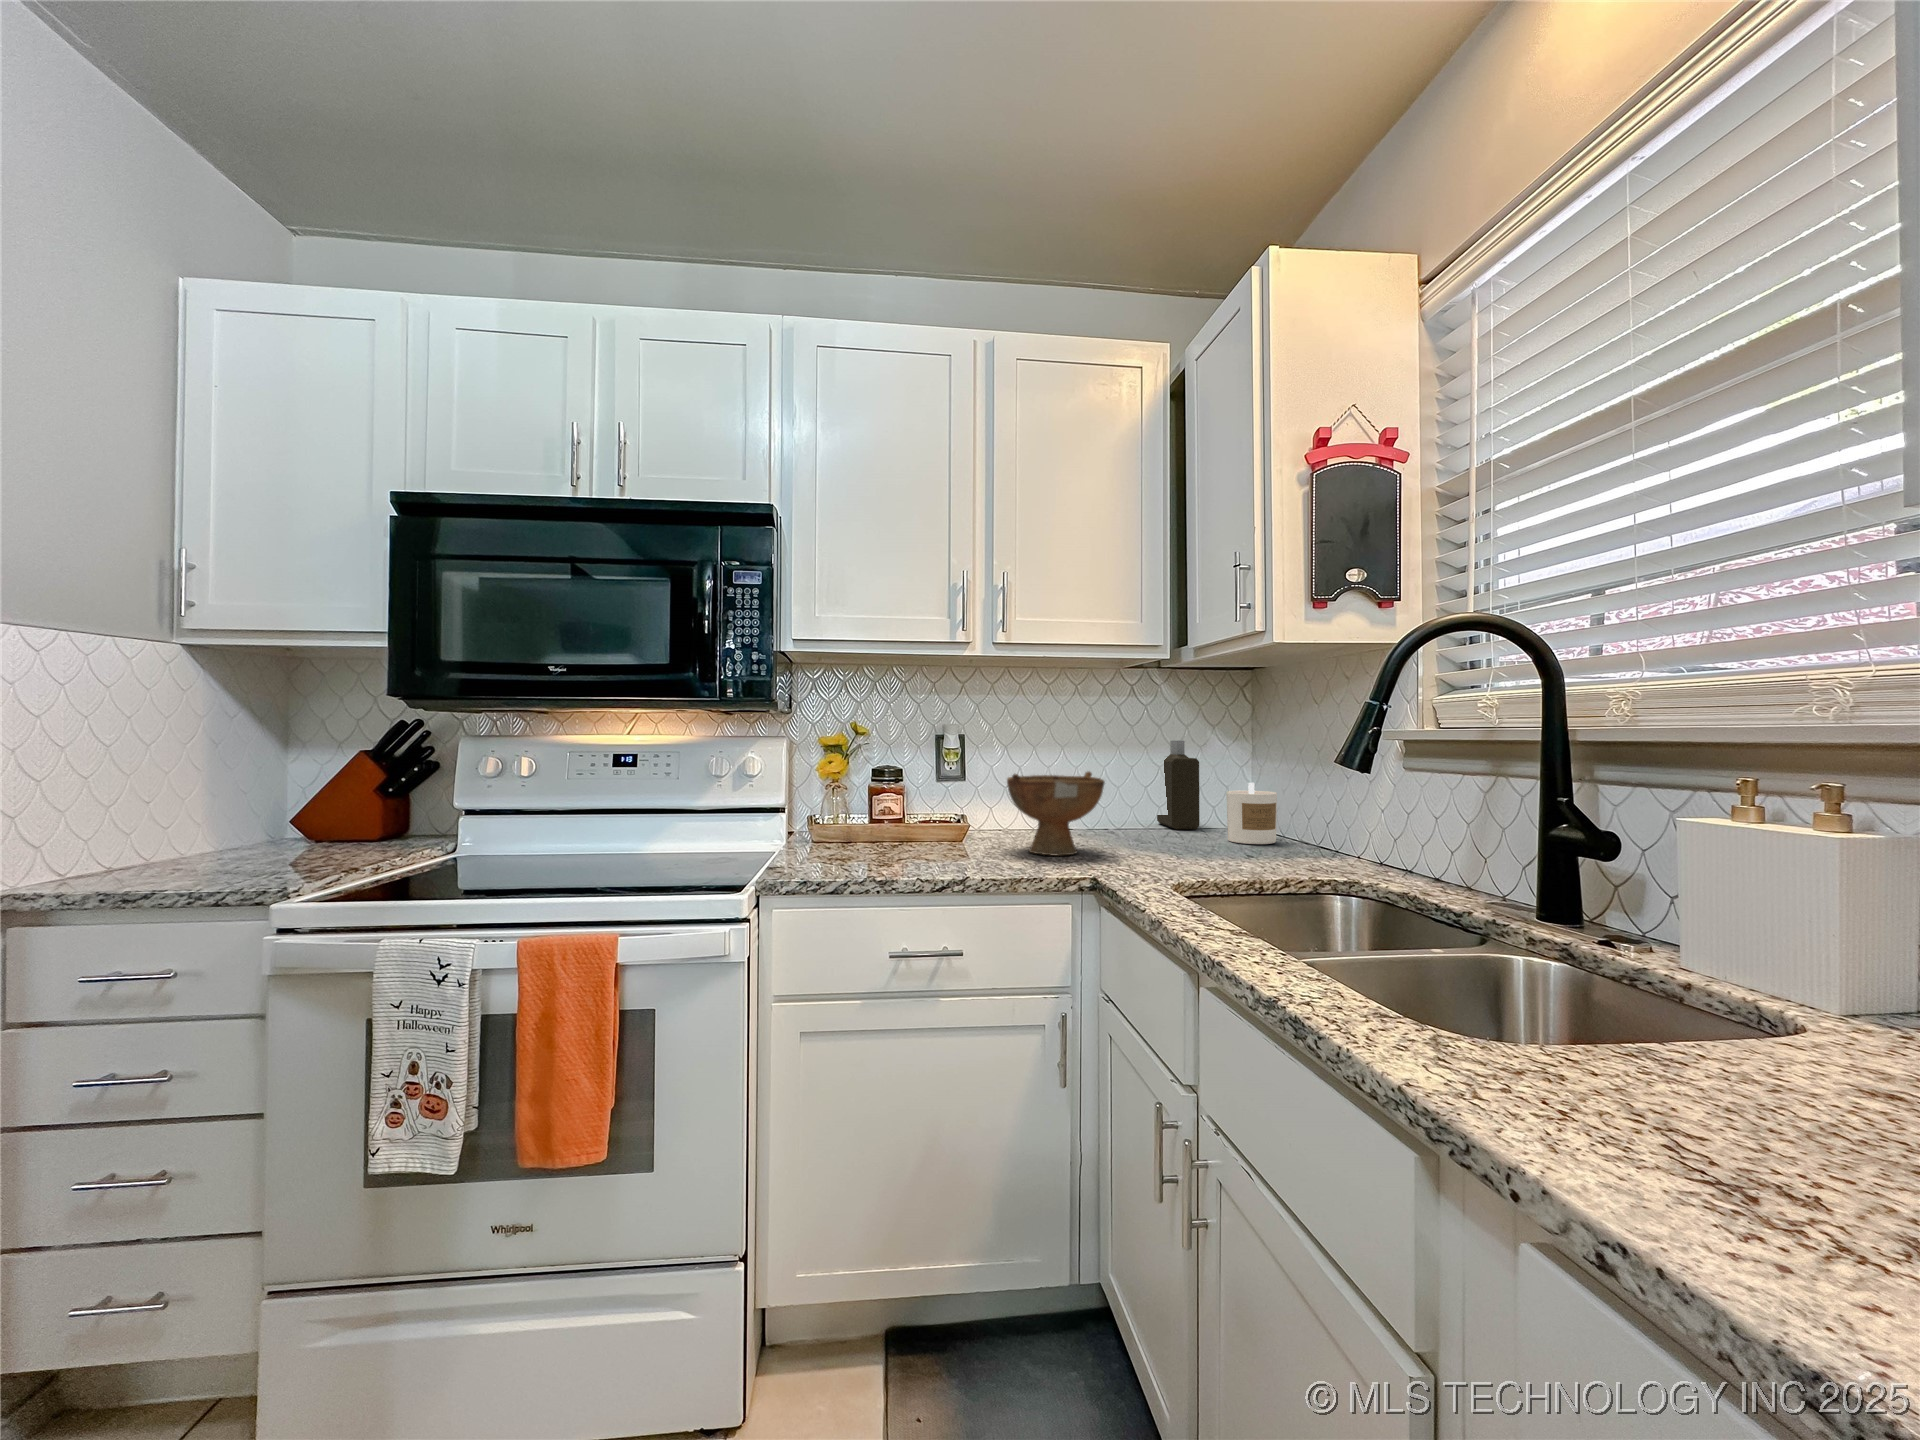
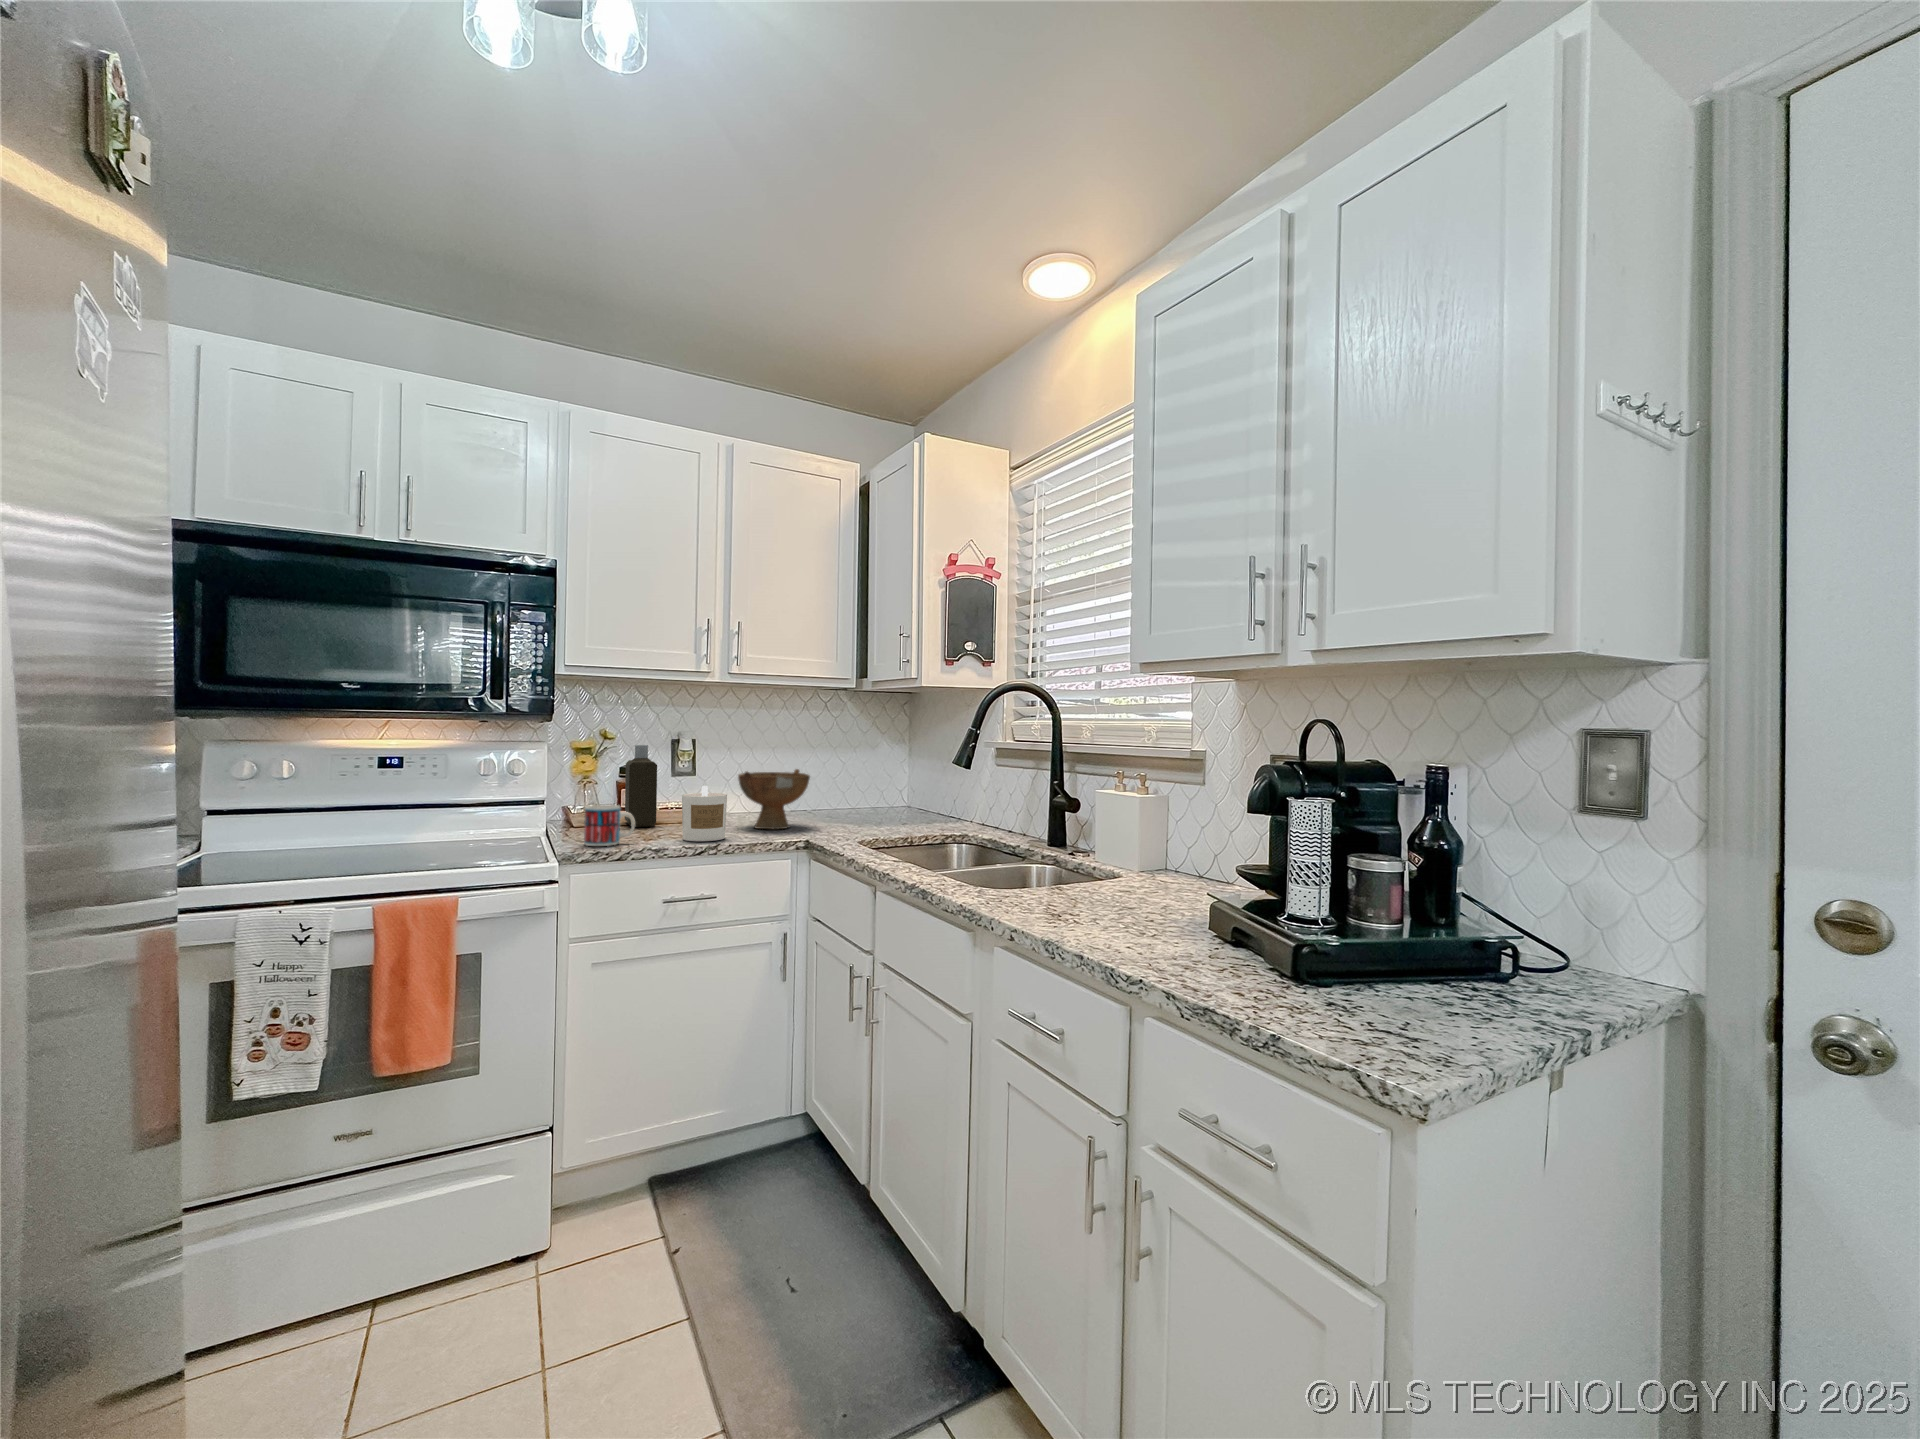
bottle: present [1157,741,1200,829] -> present [625,745,657,827]
candle: present [1226,783,1277,844] -> present [682,786,727,841]
mug: none [801,815,862,871] -> present [584,805,635,846]

